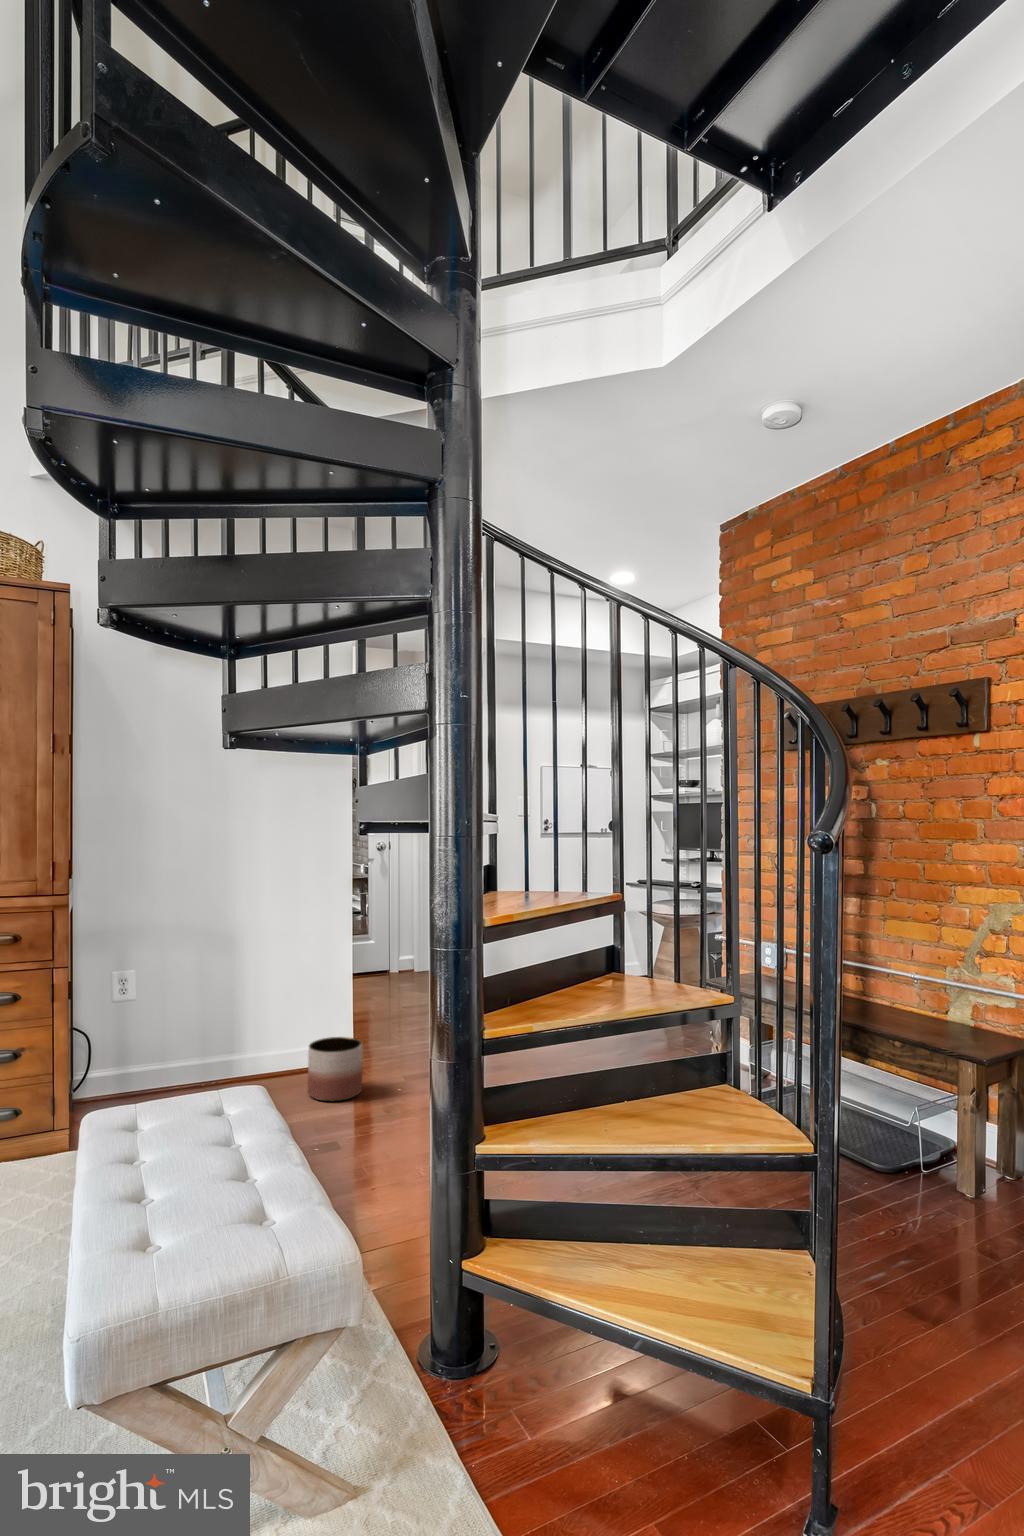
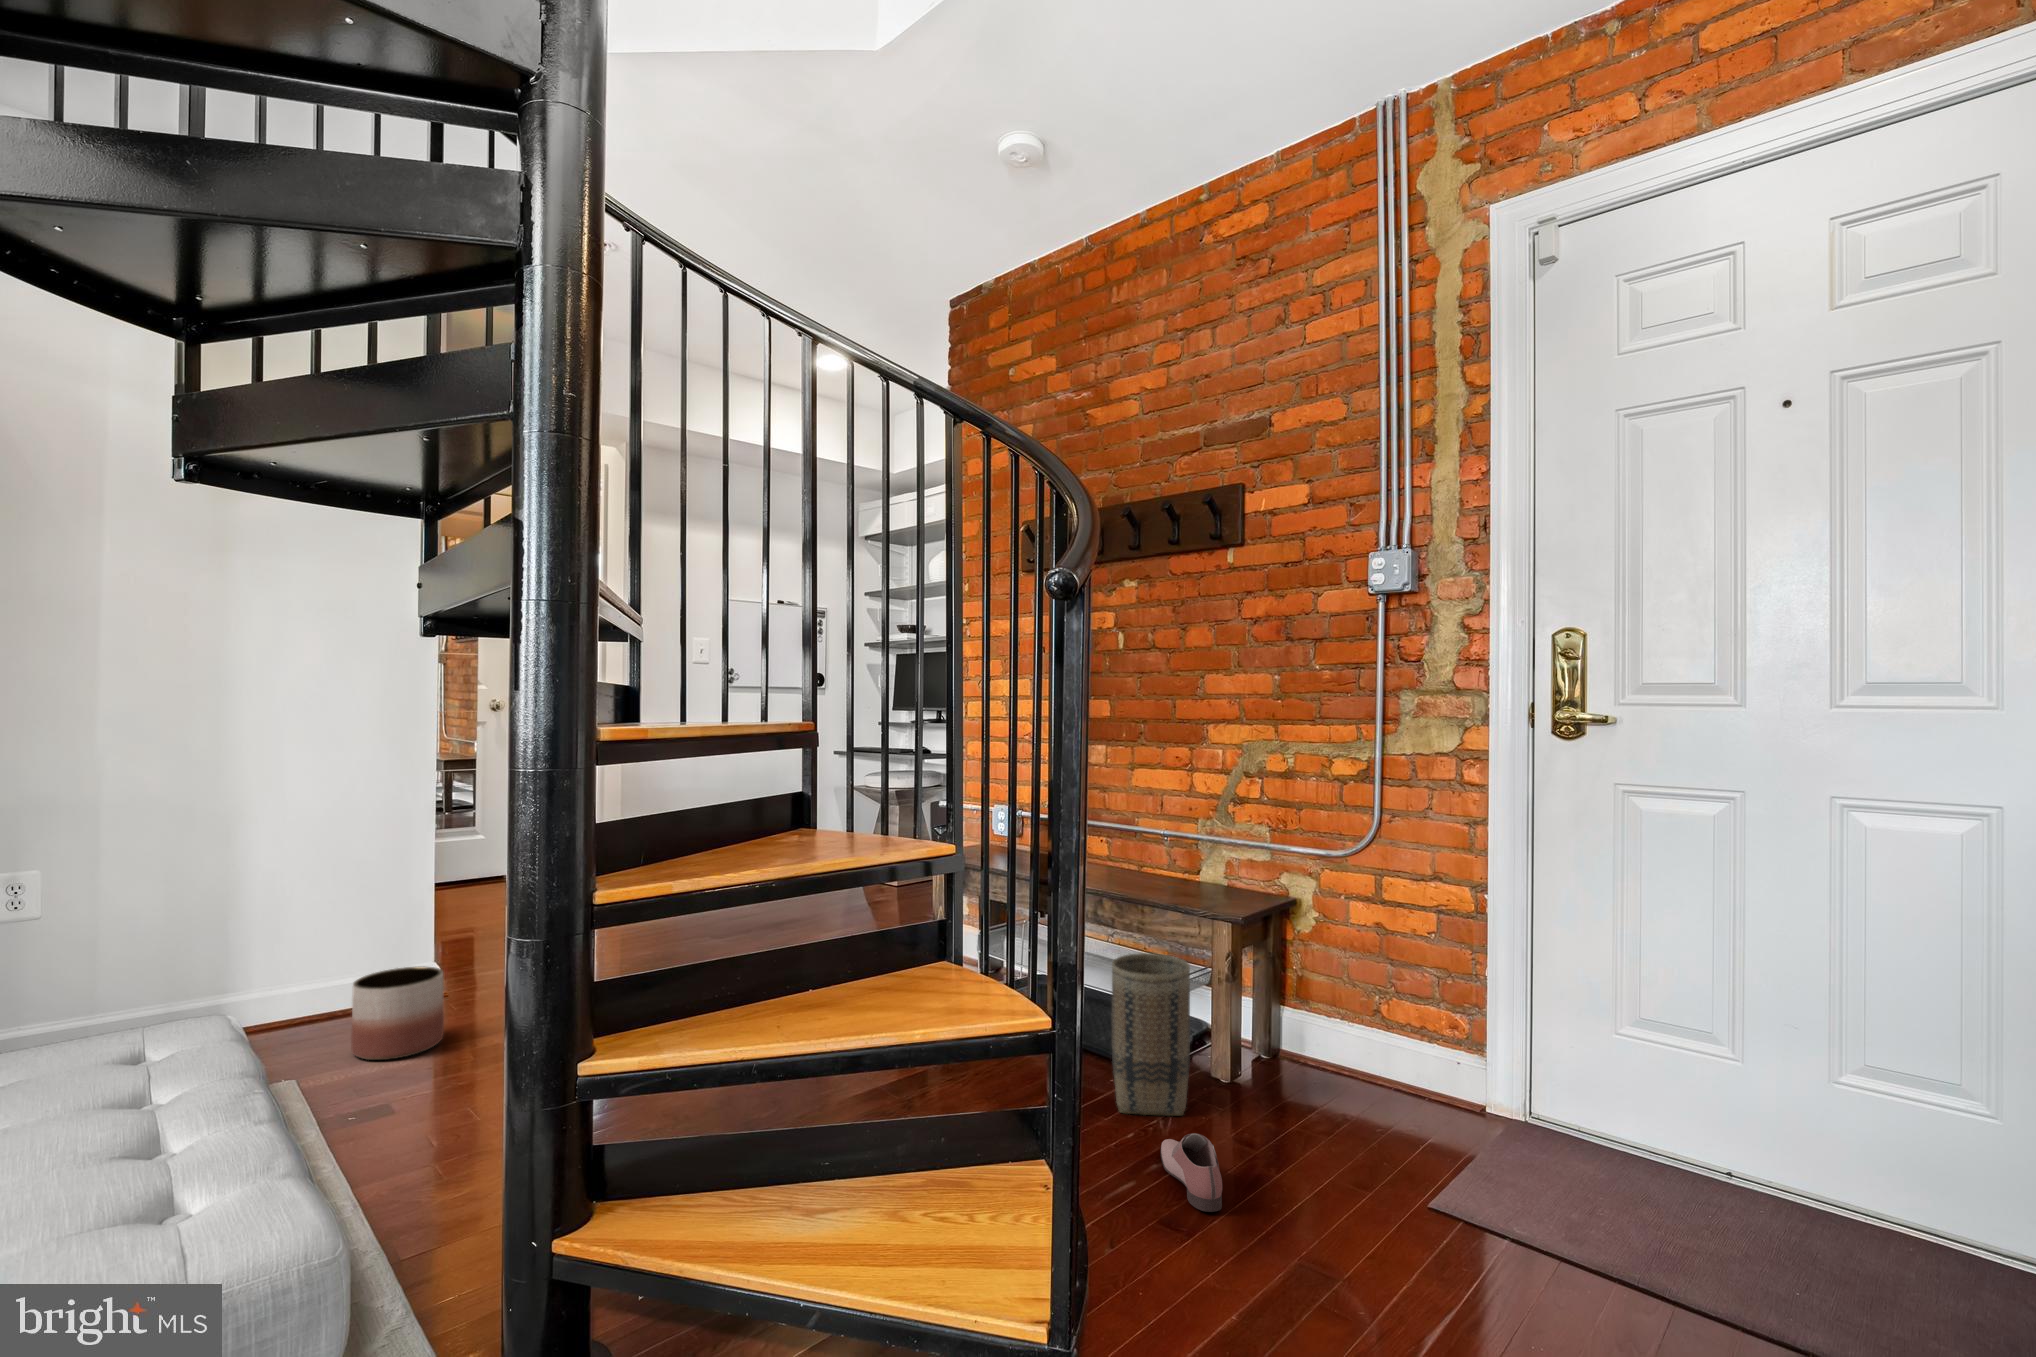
basket: none [866,1085,937,1229] -> present [1112,953,1190,1116]
shoe: none [910,1248,964,1317] -> present [1161,1133,1222,1212]

